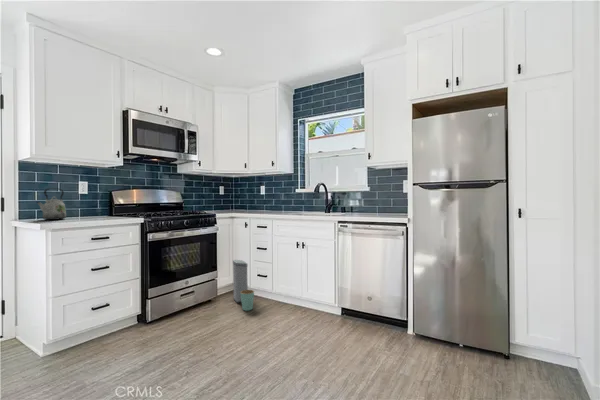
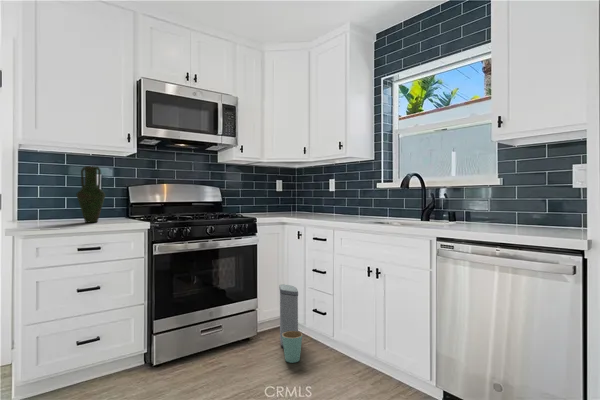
vase: none [79,176,104,220] -> present [76,166,106,222]
kettle: present [37,189,66,220] -> none [30,182,67,221]

